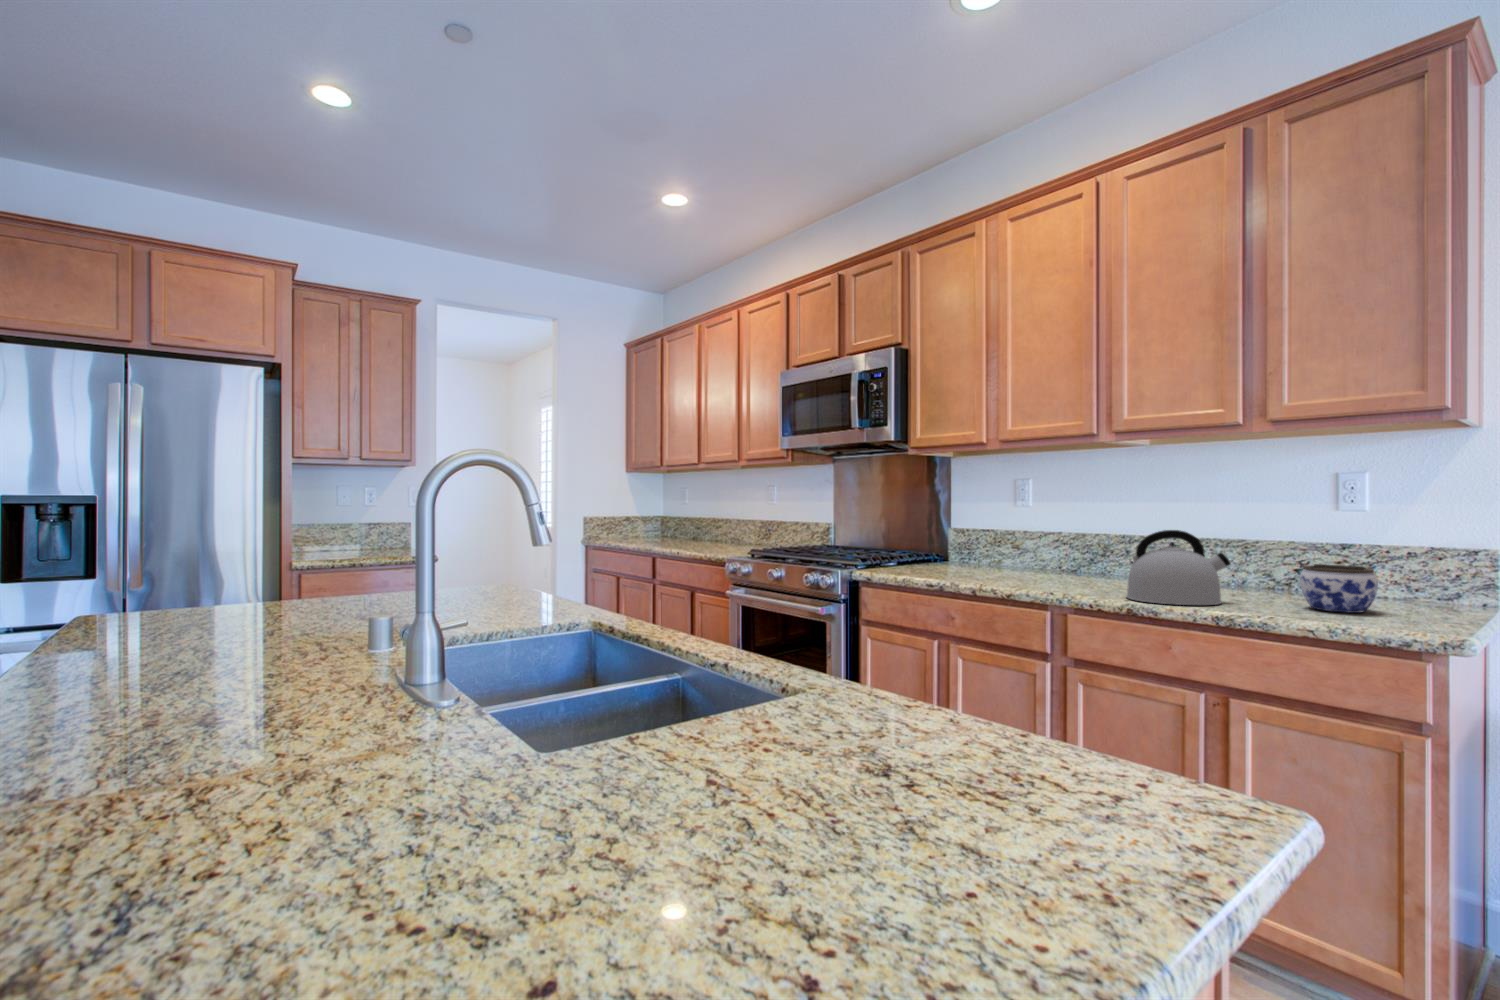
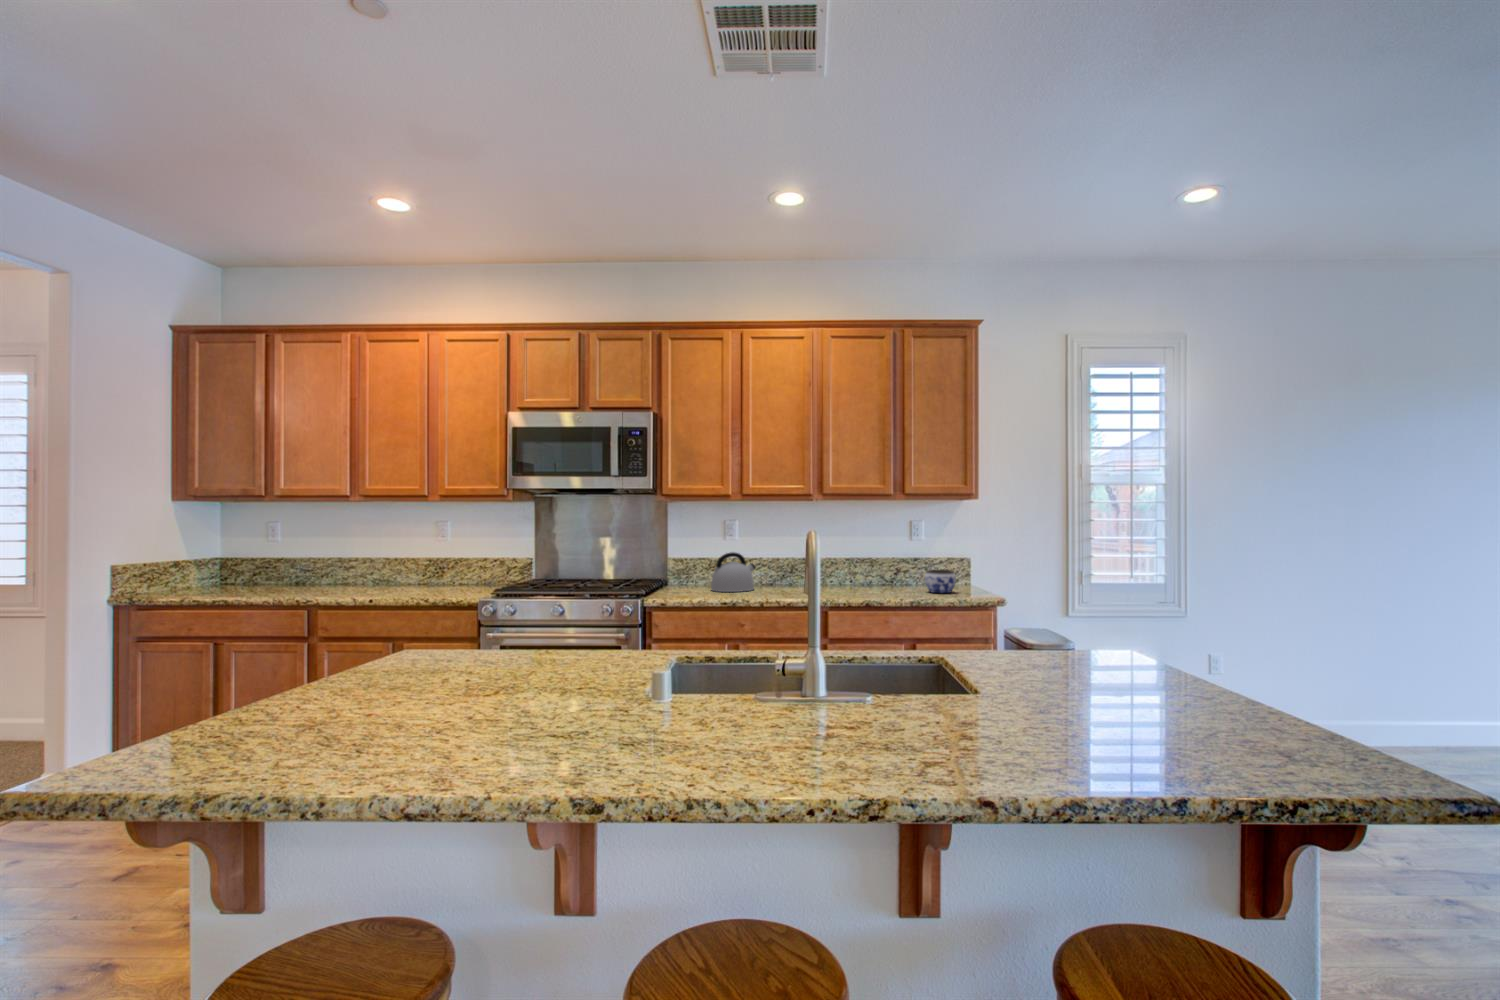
kettle: present [1126,530,1230,605] -> present [711,552,756,592]

